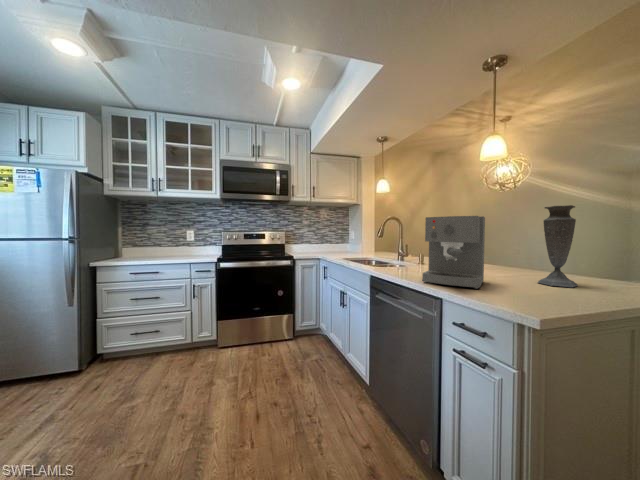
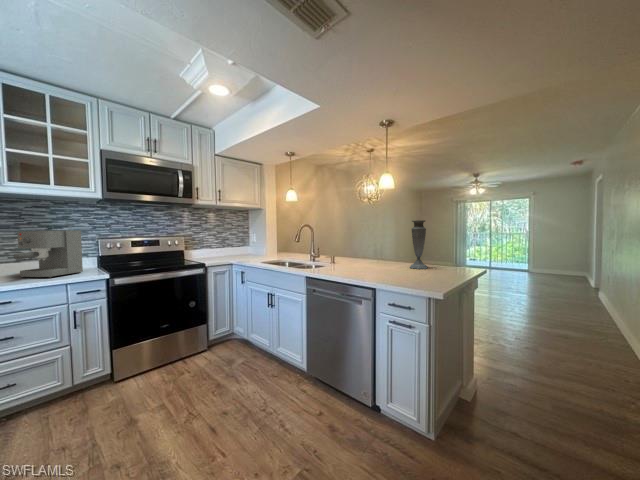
coffee maker: present [422,216,485,289] -> present [14,230,83,278]

